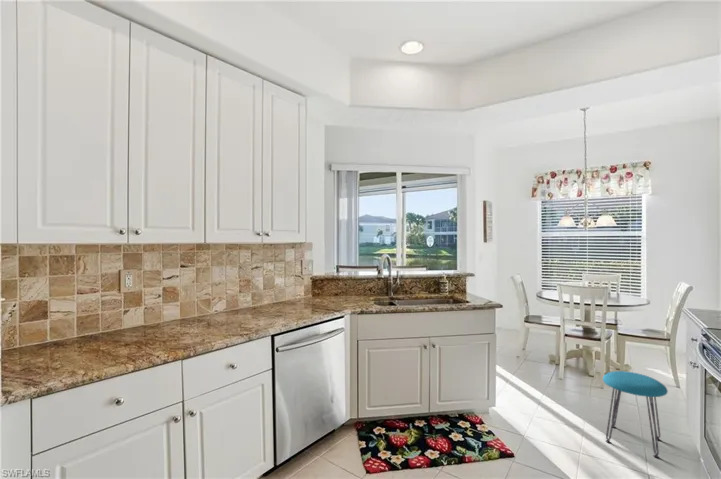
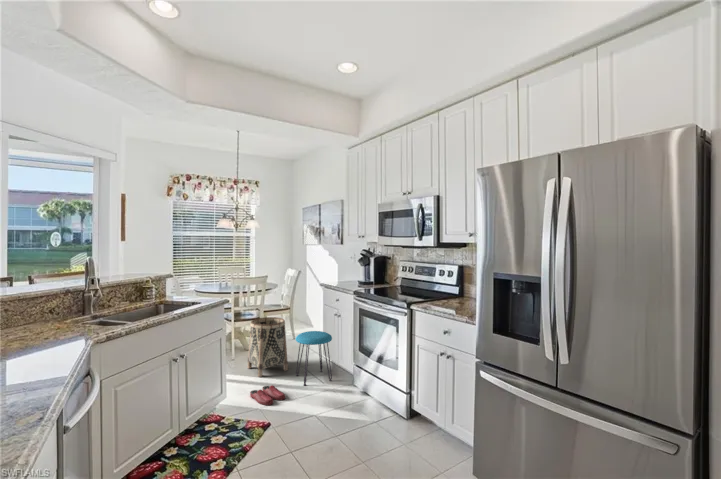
basket: none [561,337,611,415] -> present [247,317,288,377]
slippers: none [528,414,565,441] -> present [250,385,285,405]

